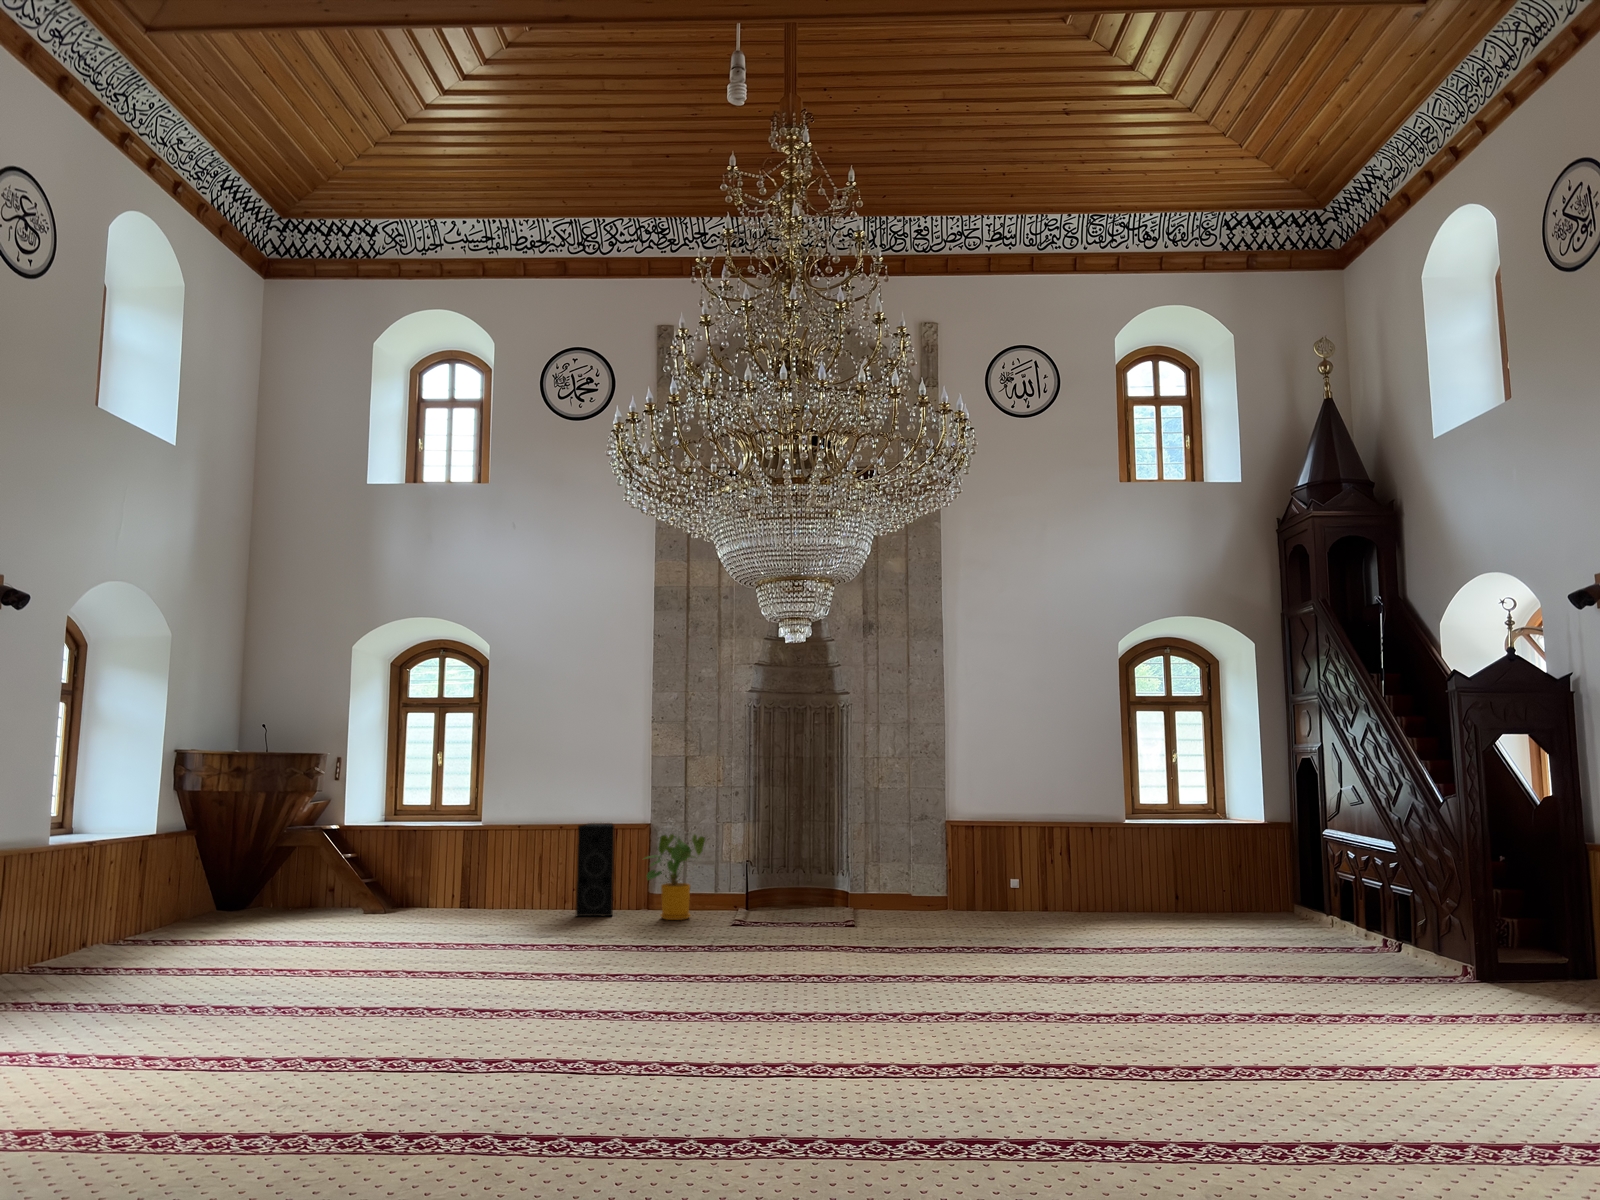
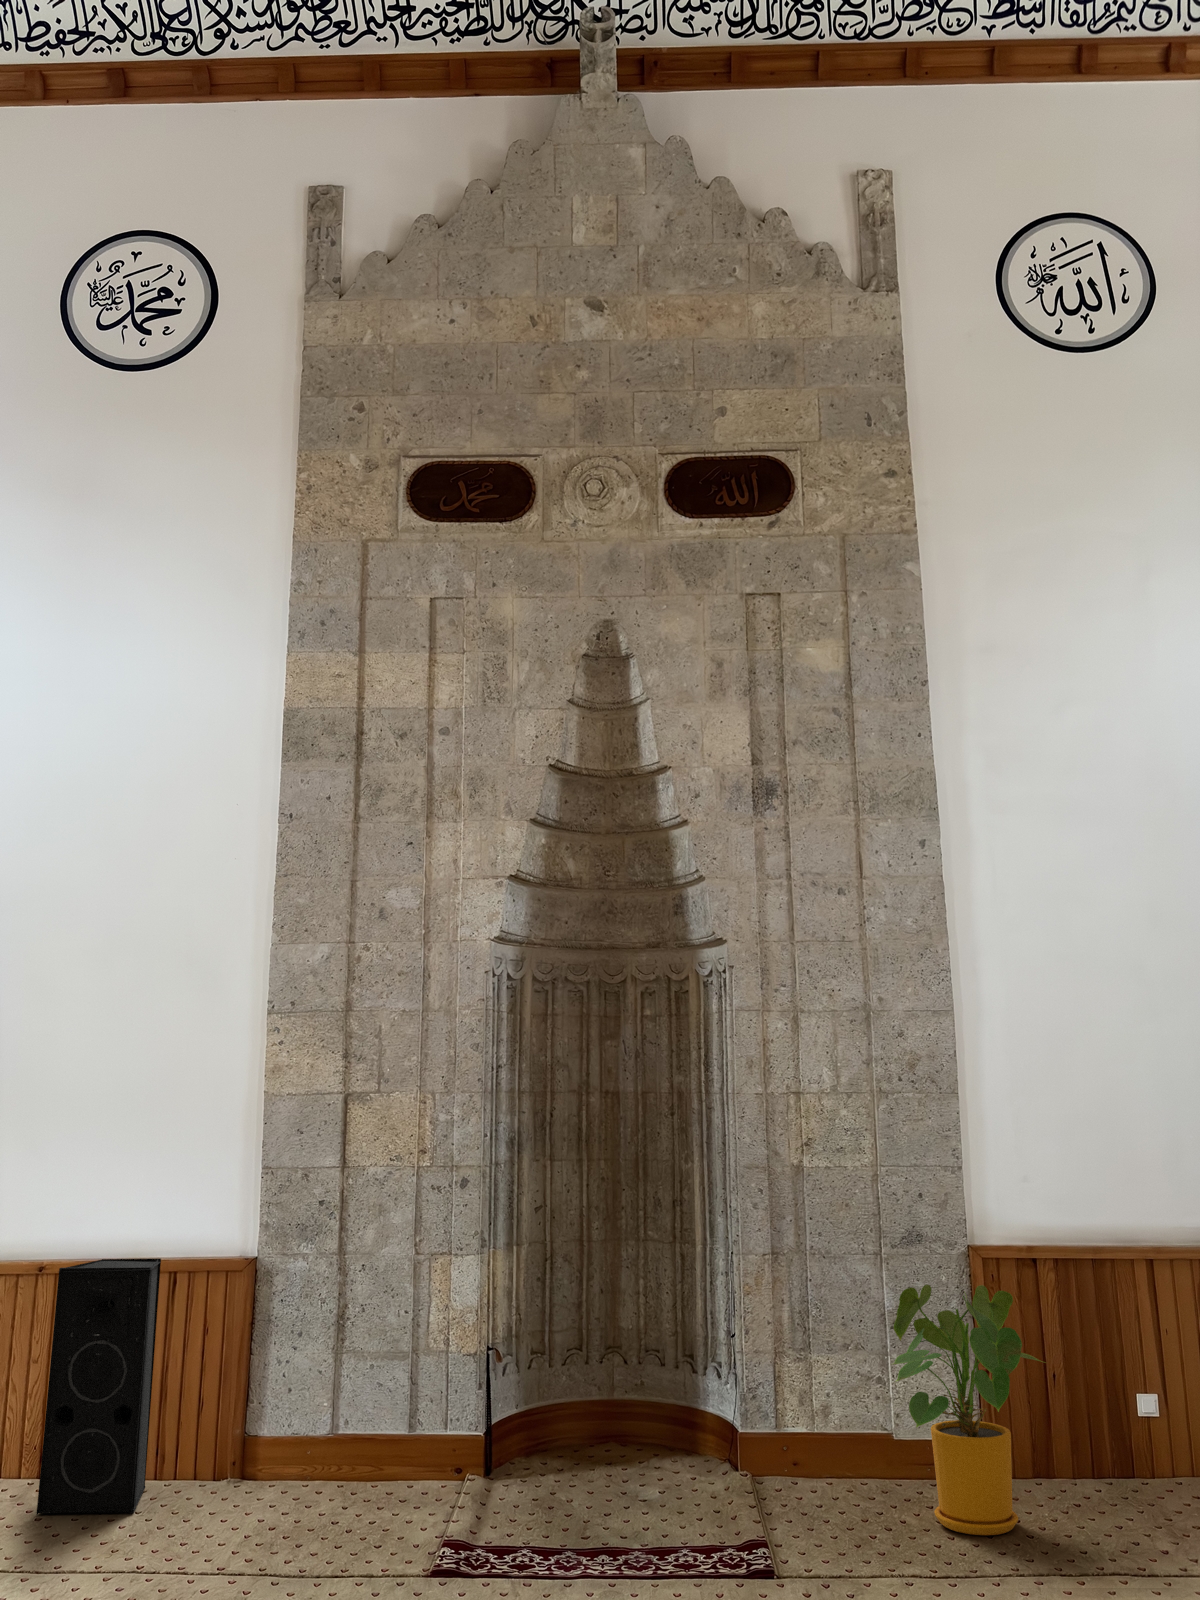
house plant: present [645,834,705,920] -> present [893,1284,1042,1535]

